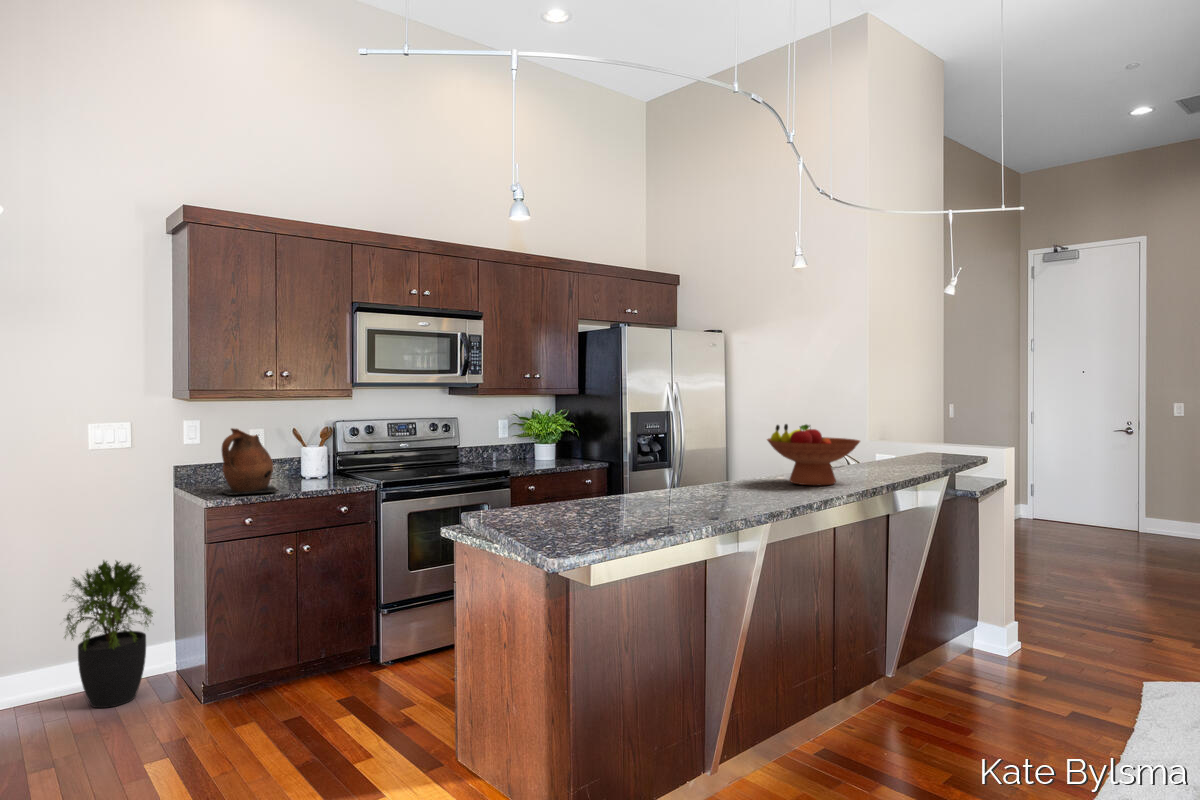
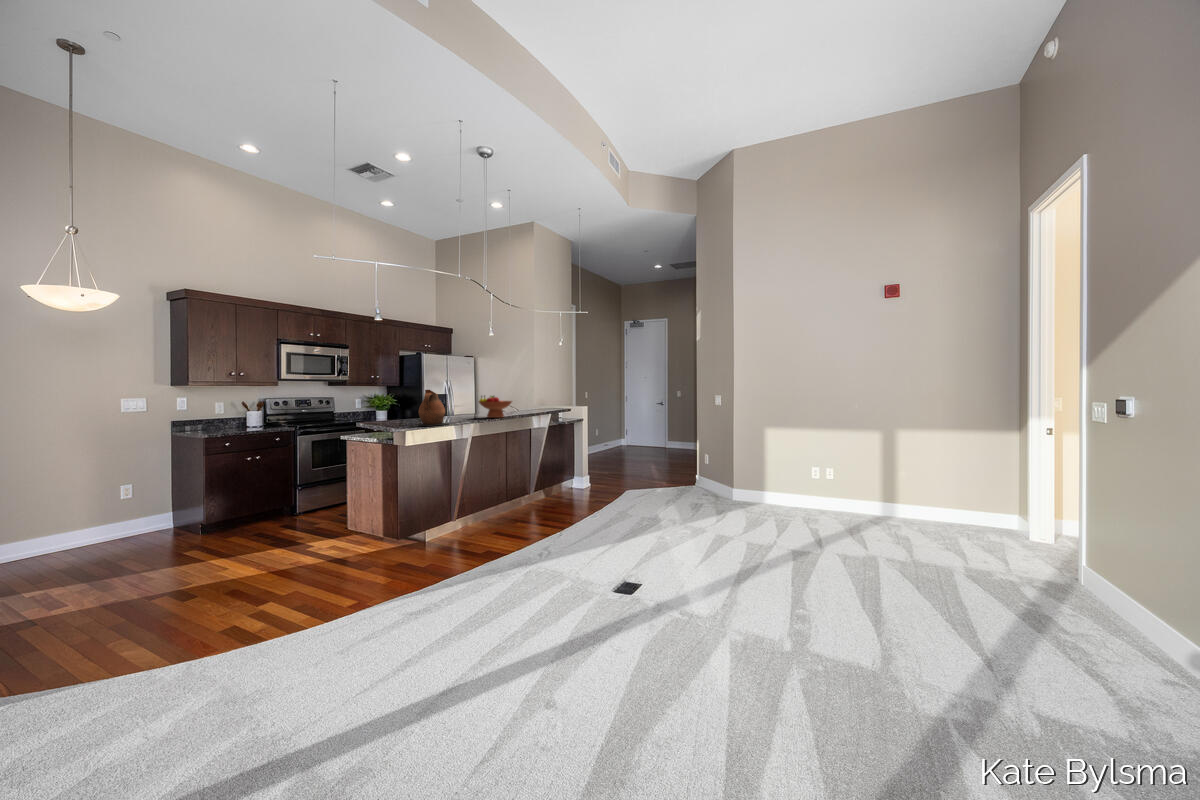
ceramic pitcher: present [222,428,278,495] -> present [417,390,448,426]
potted plant: present [65,561,153,708] -> none [108,467,170,543]

